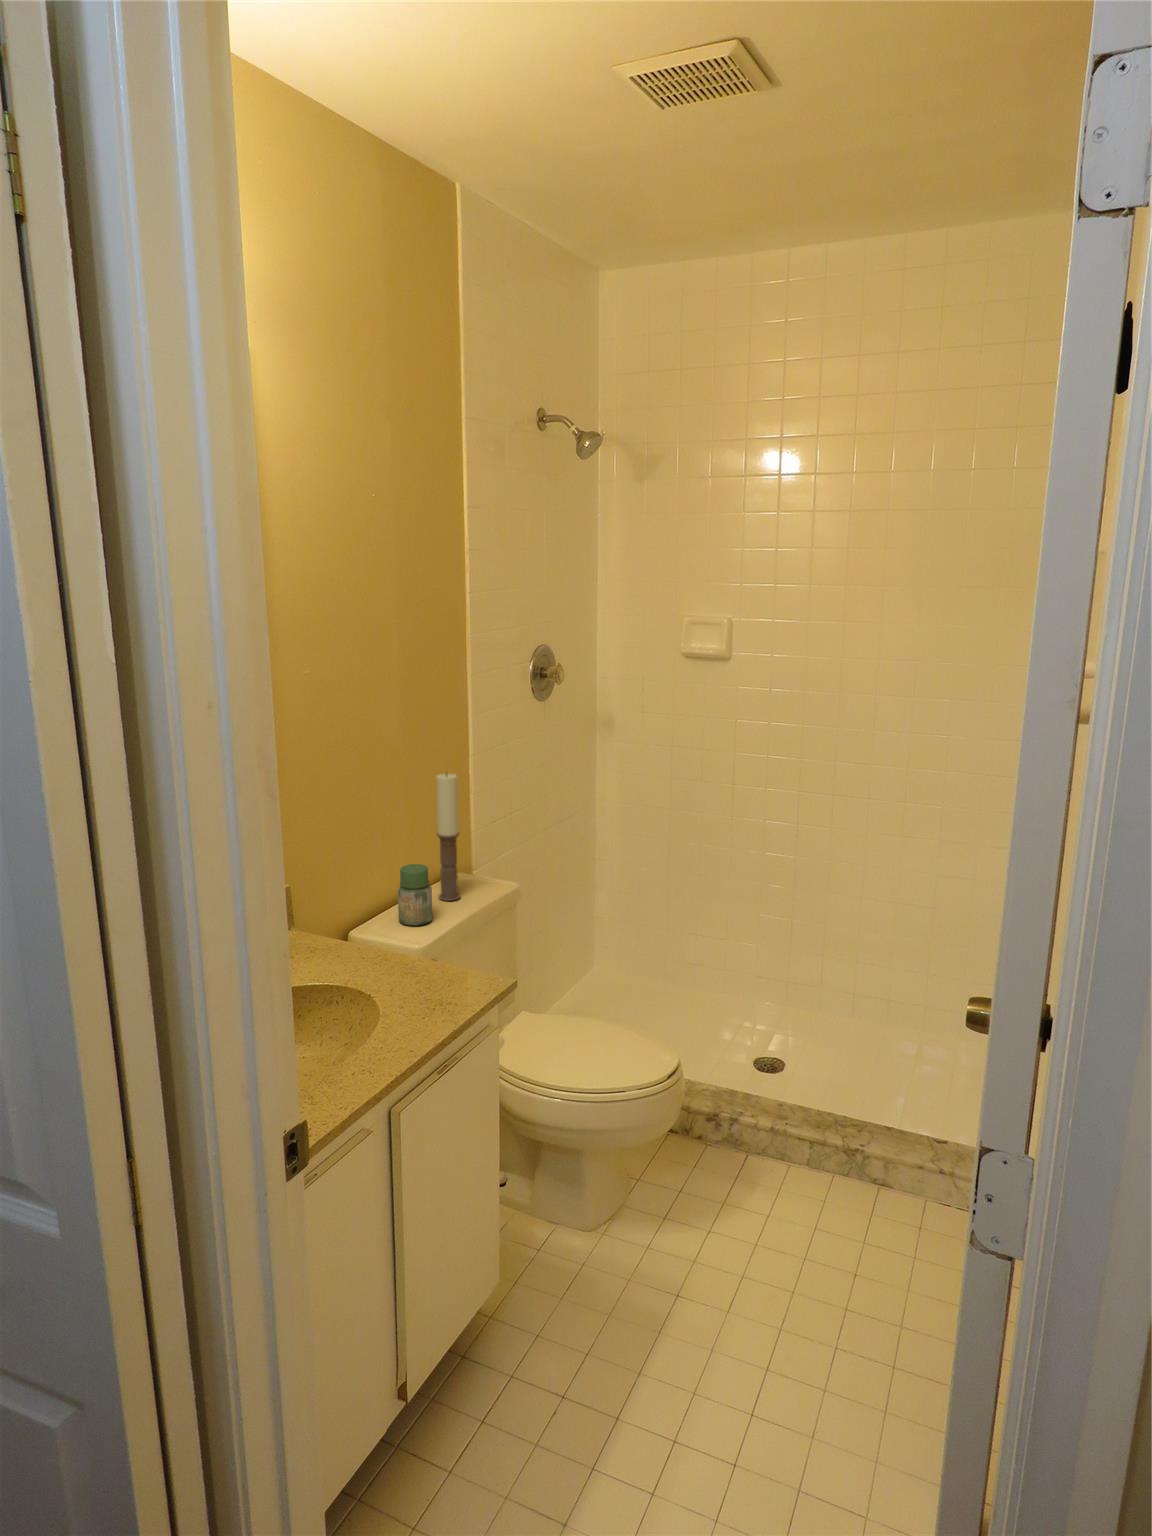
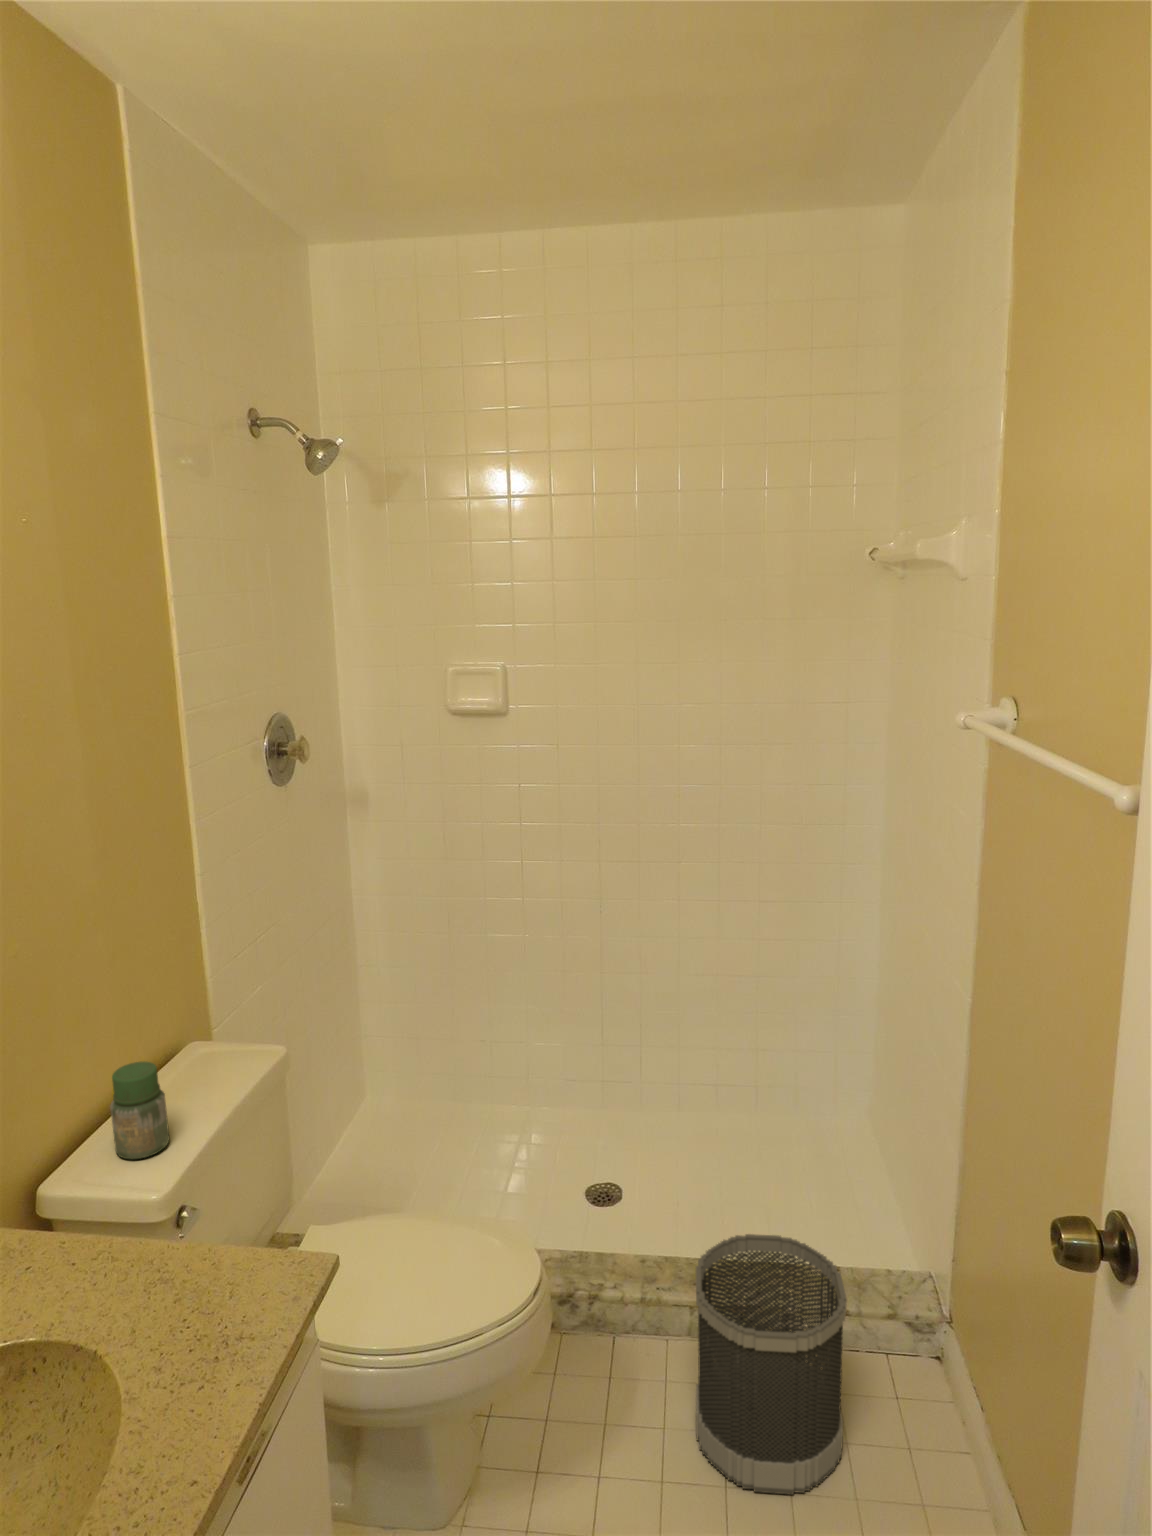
candle: present [436,773,460,901] -> none [155,915,206,1100]
wastebasket: none [792,1084,922,1277] -> present [696,1234,847,1495]

